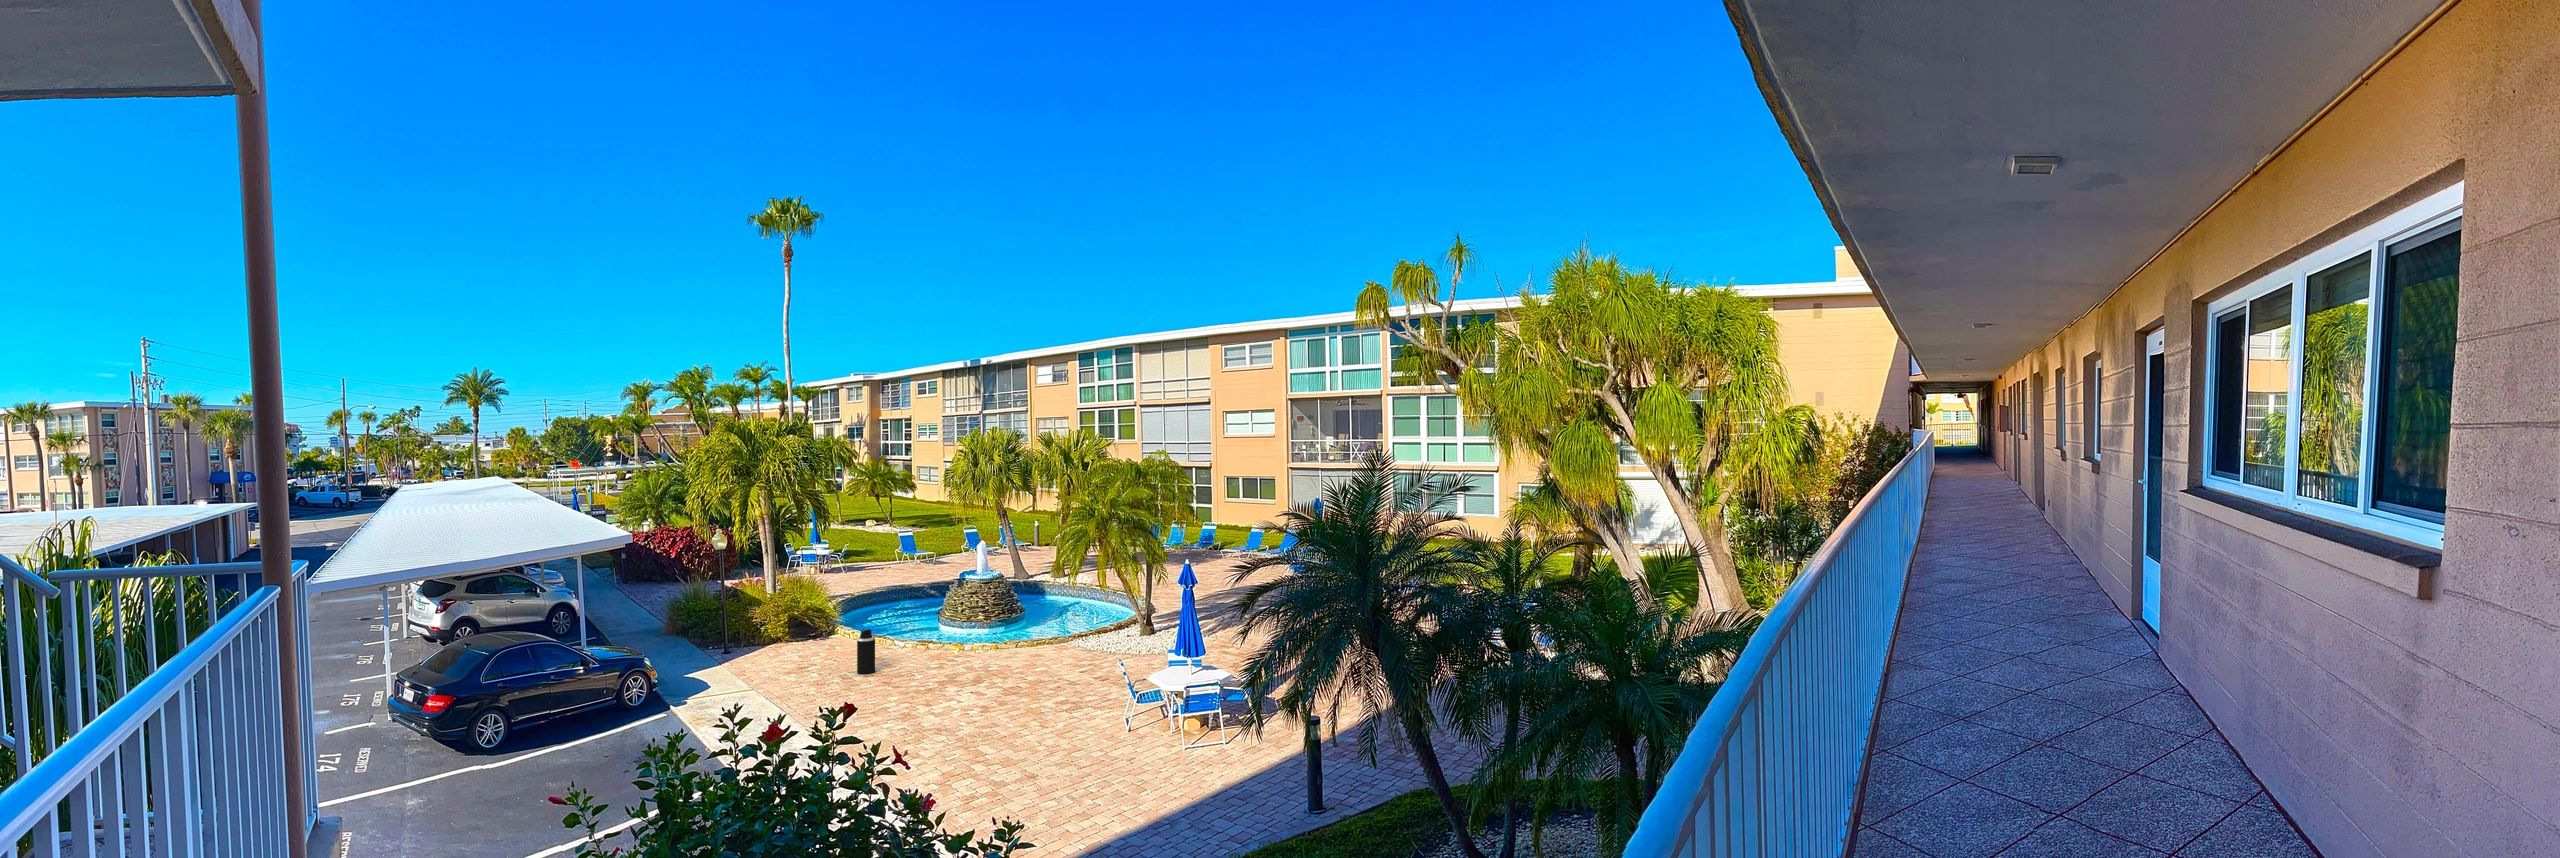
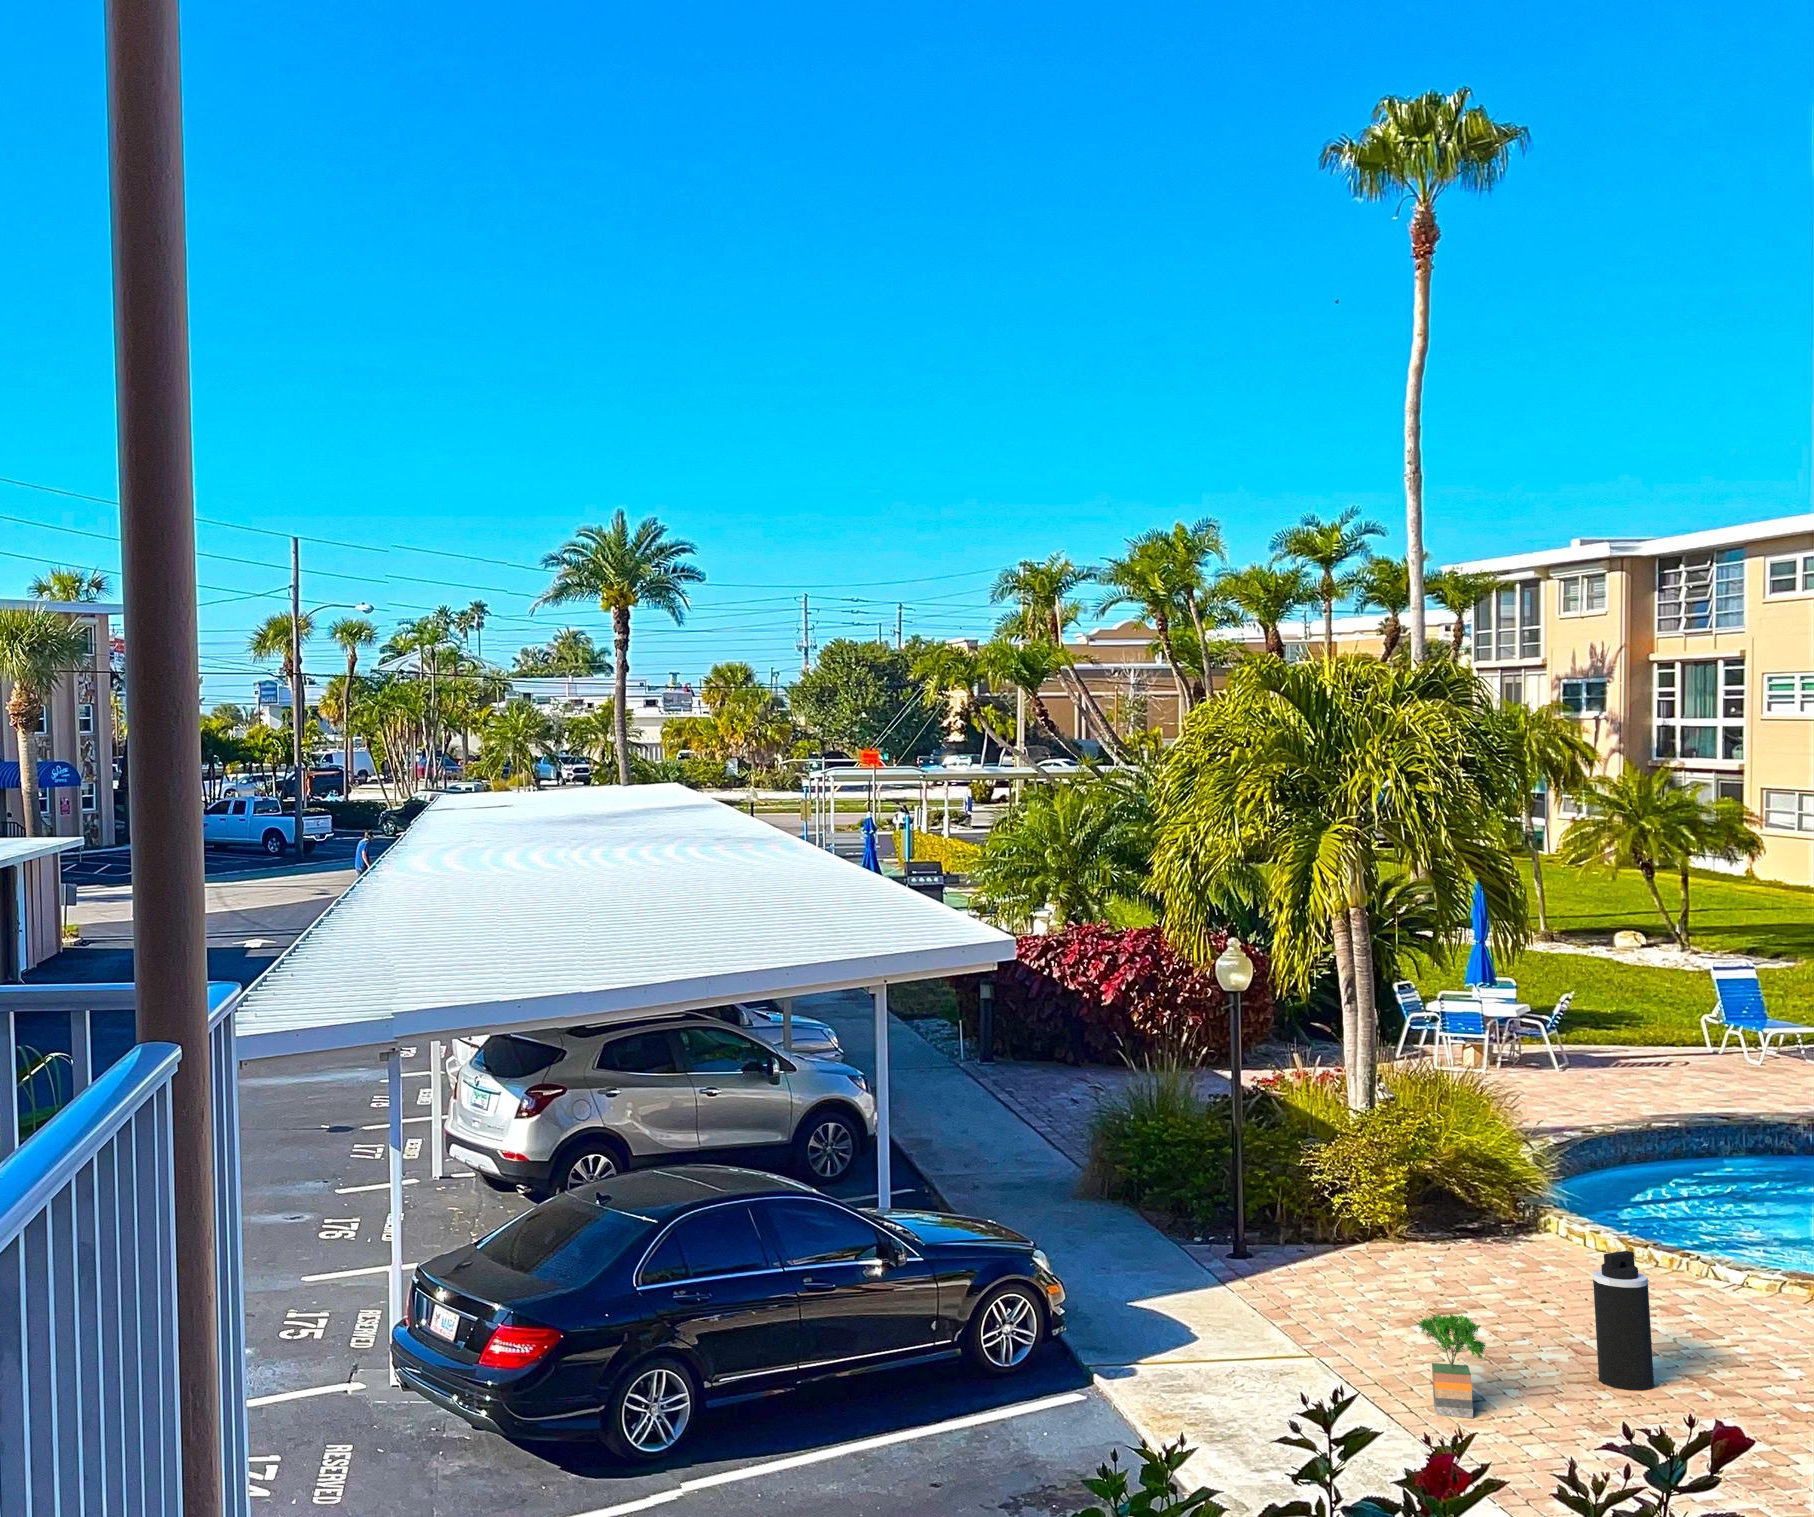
potted tree: none [796,657,821,693] -> present [1418,1314,1485,1418]

